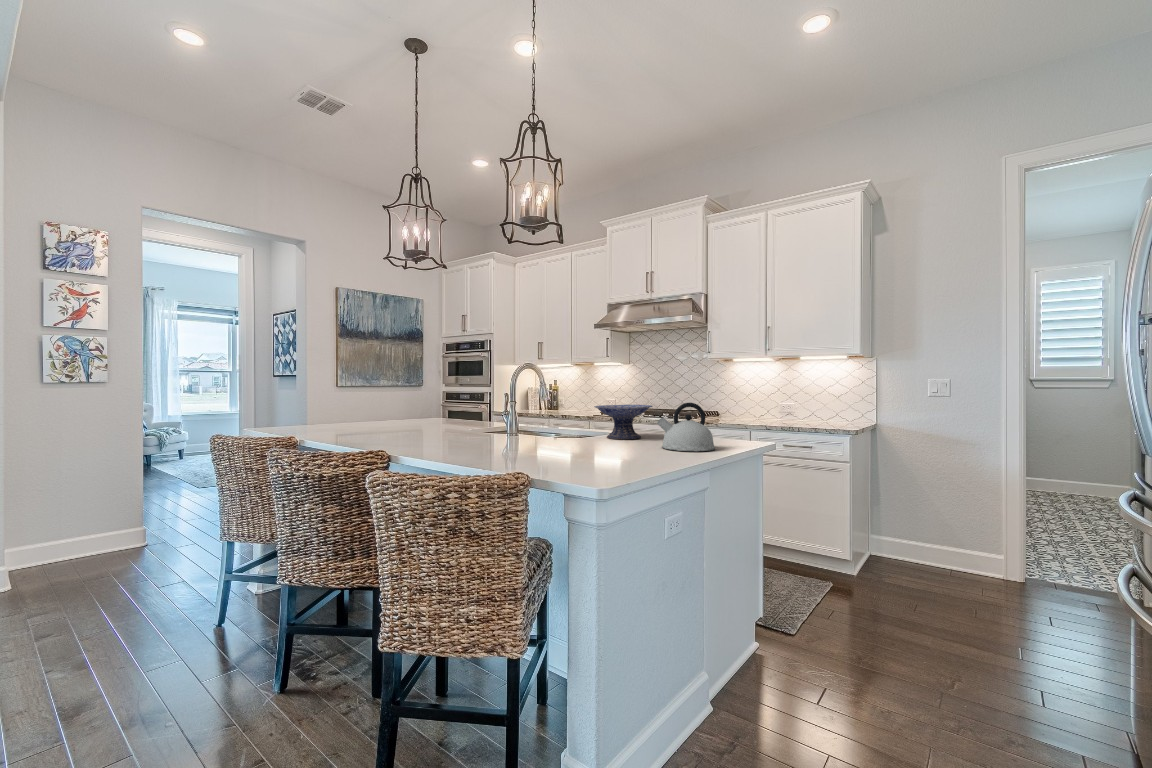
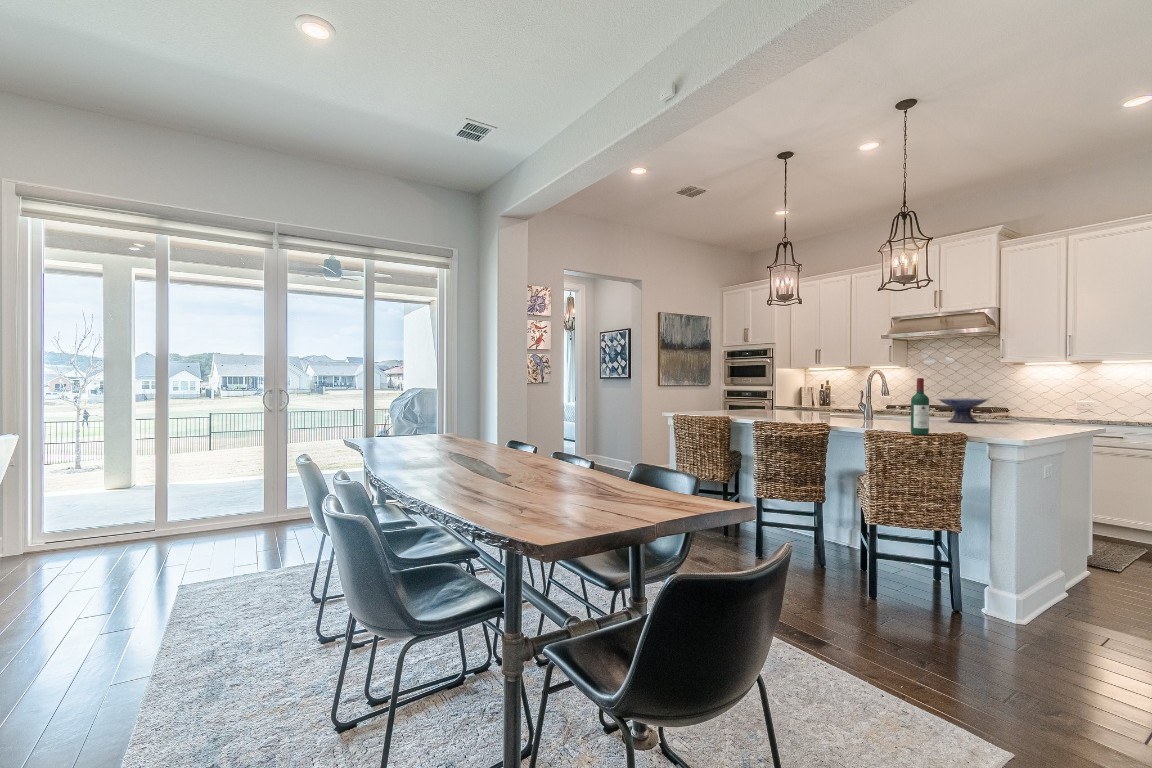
wine bottle: none [438,376,467,483] -> present [911,378,929,435]
kettle: present [657,403,715,451] -> none [1009,396,1061,429]

